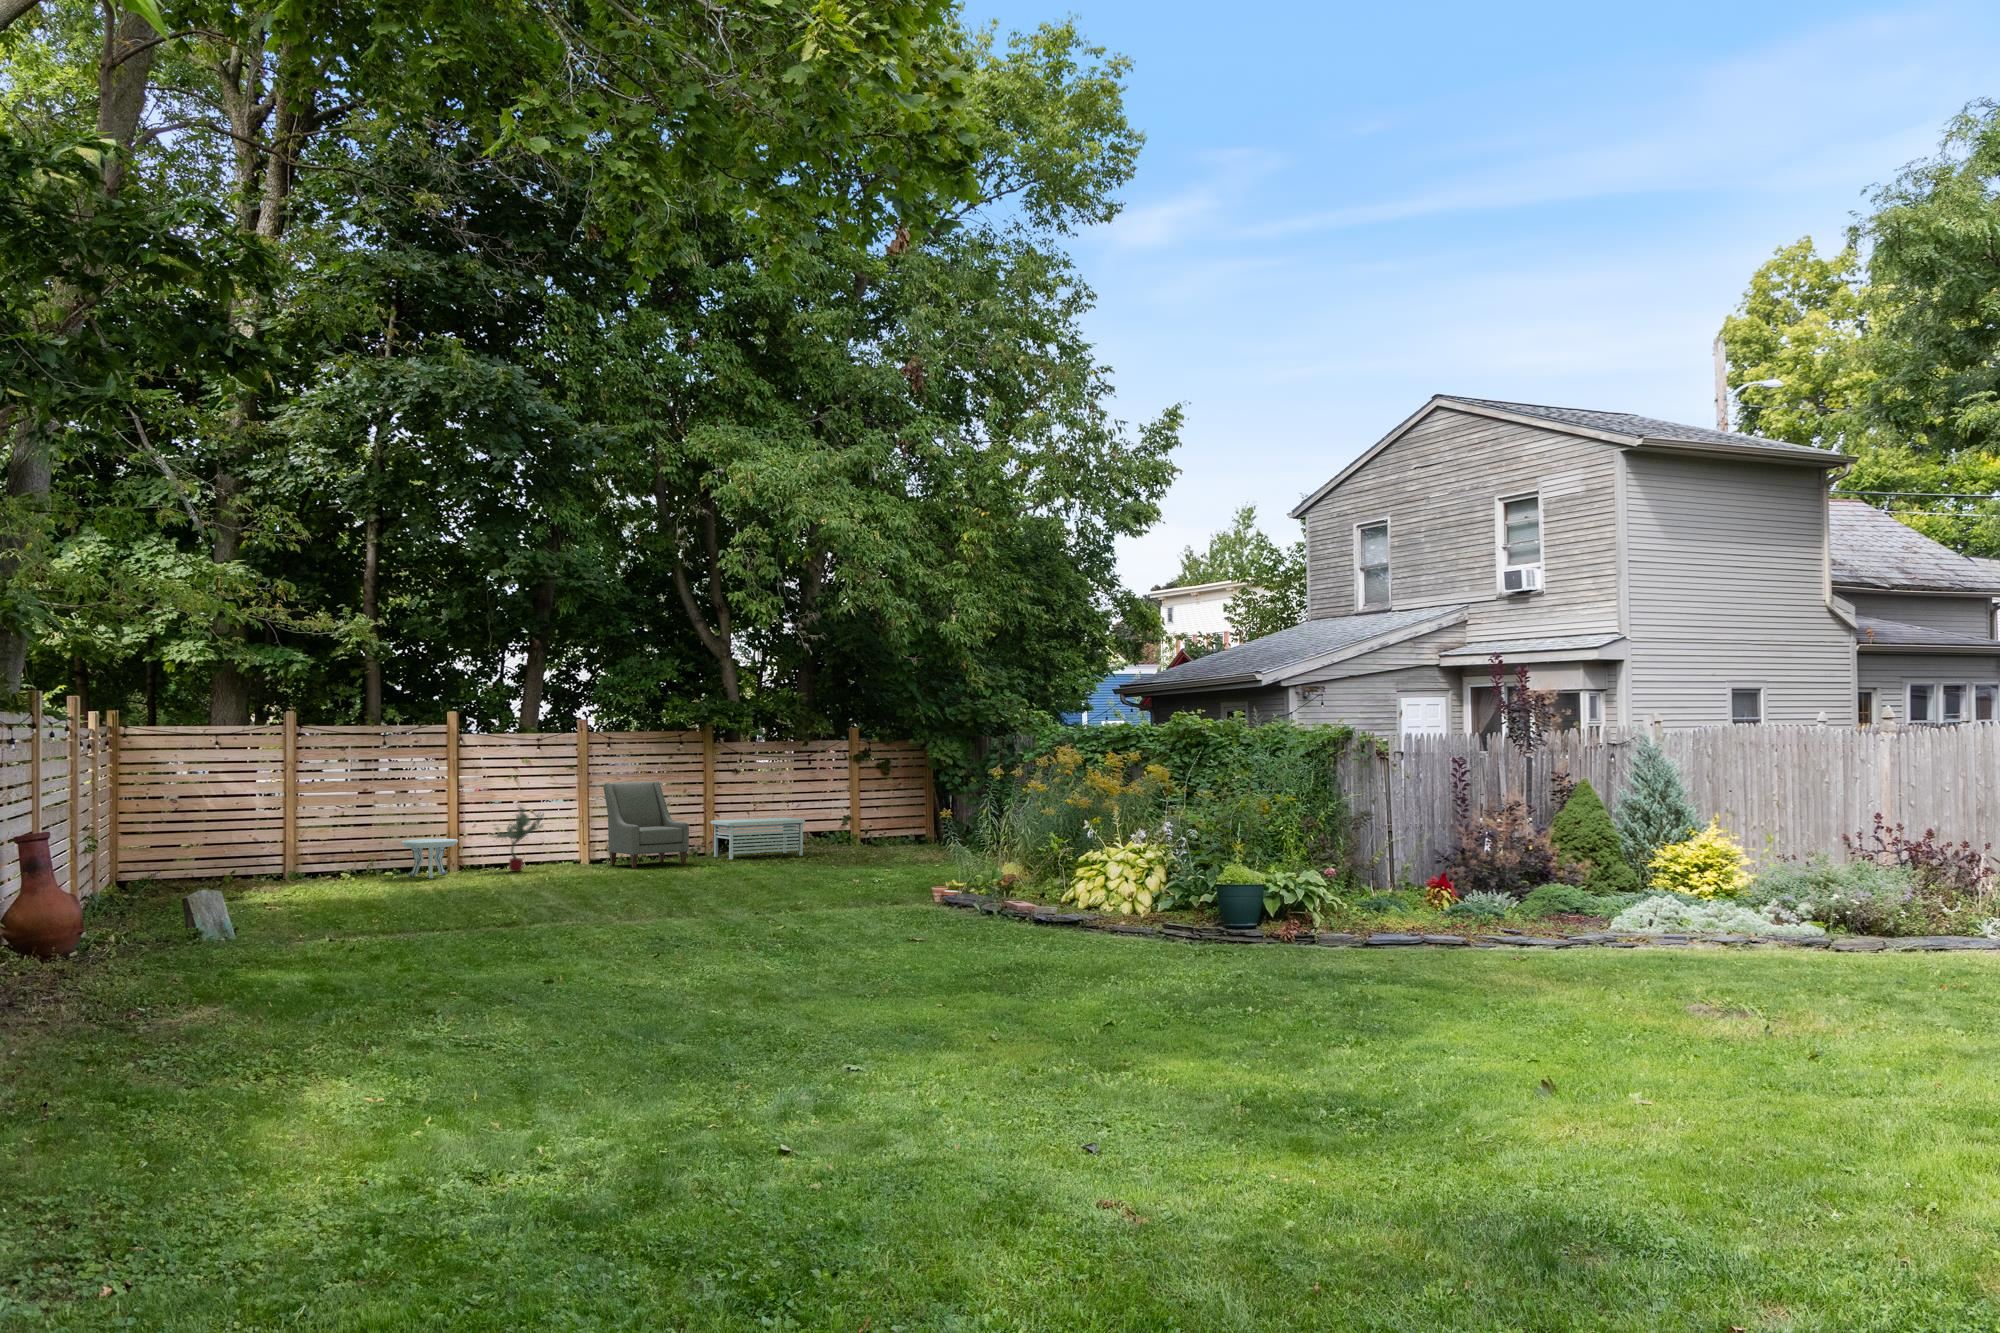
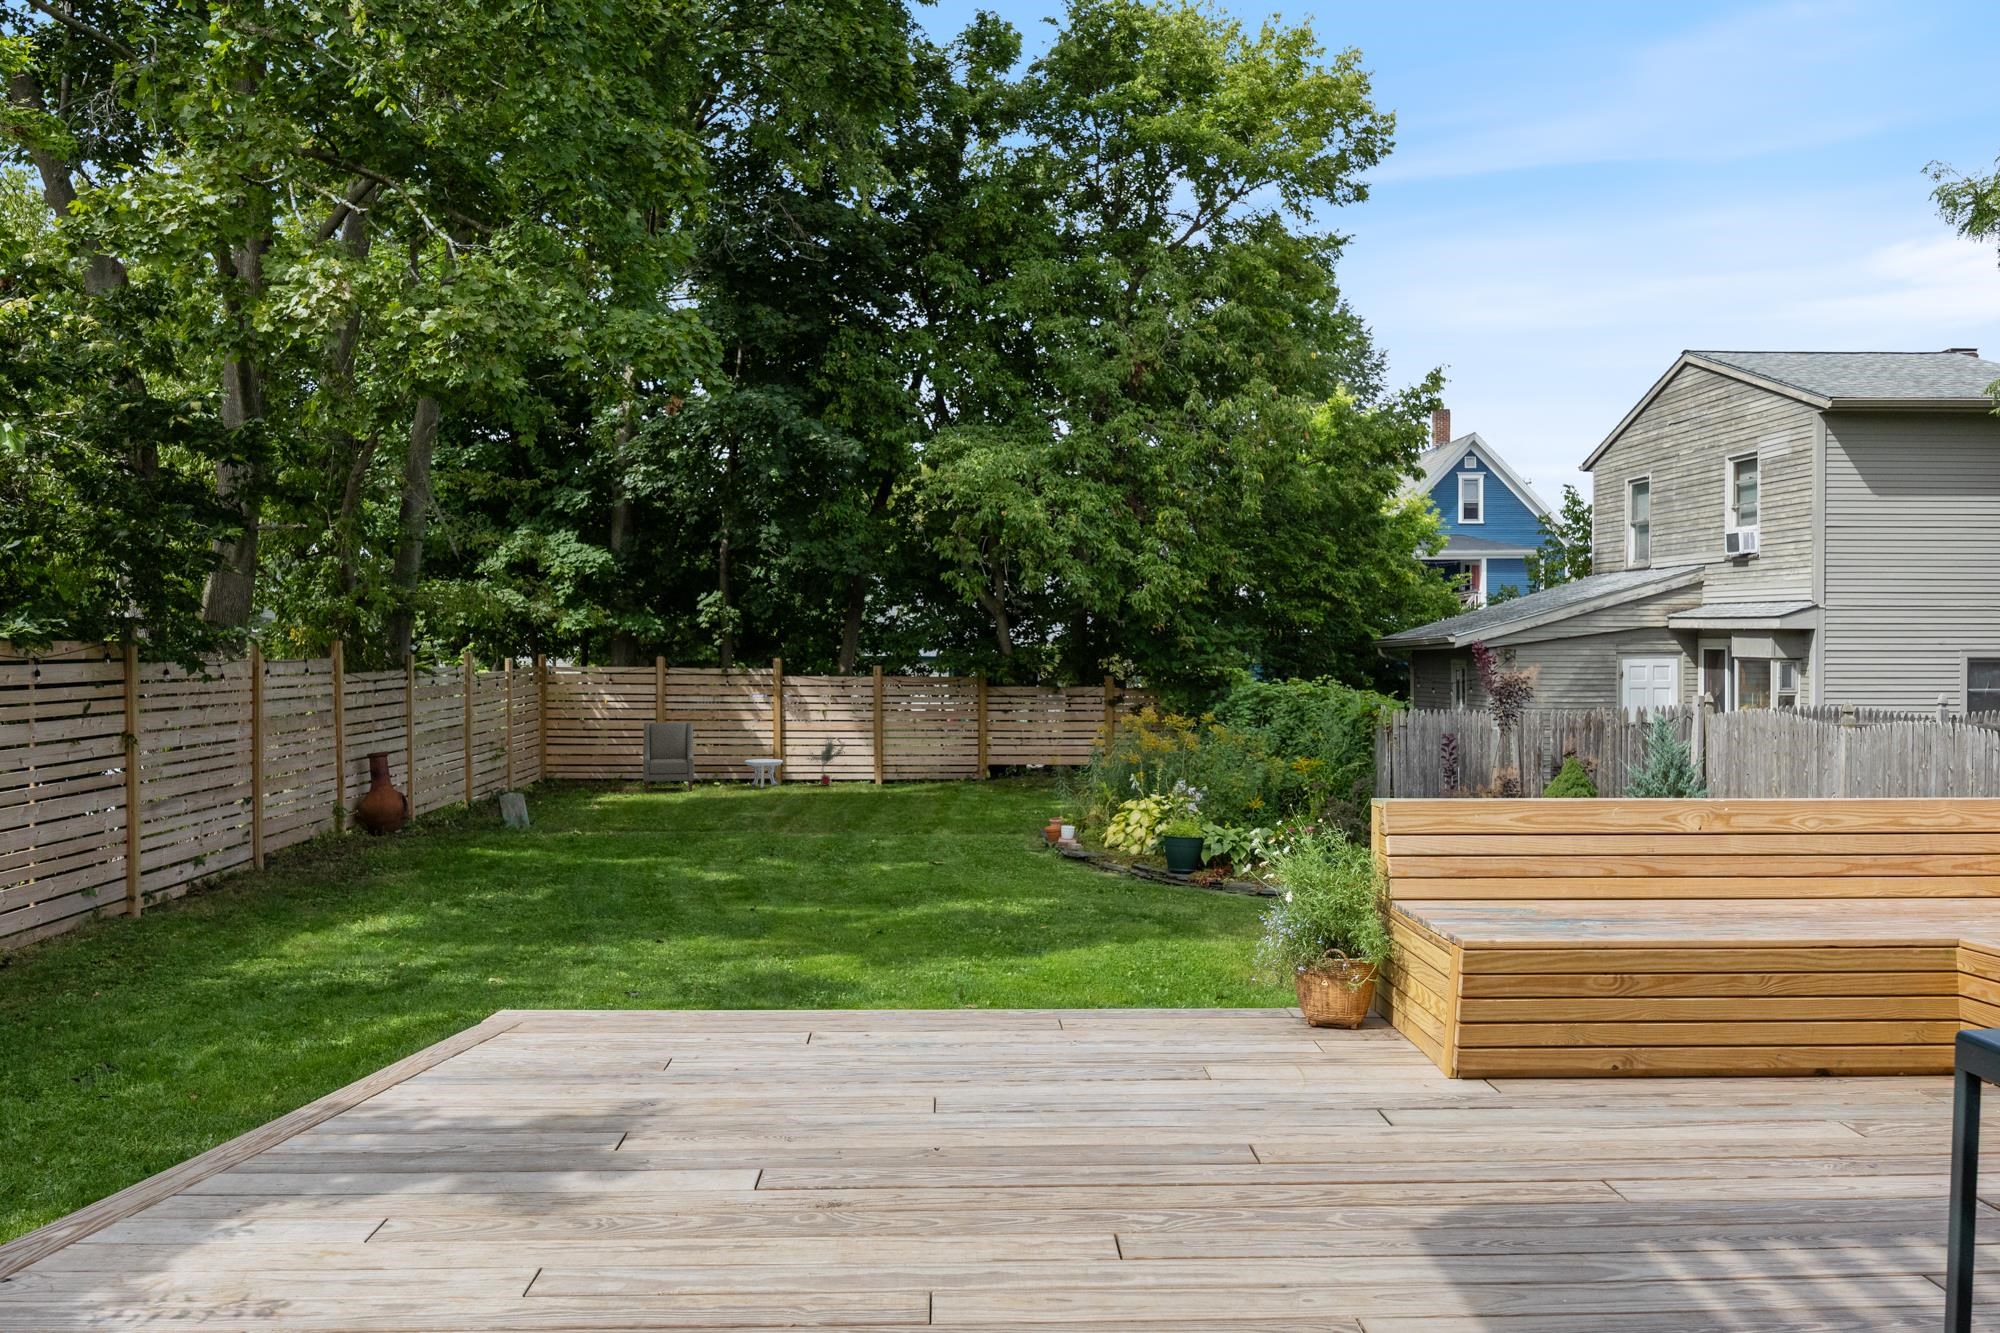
chair: present [603,782,689,868] -> present [643,723,694,792]
storage bench: present [711,818,805,860] -> none [982,750,1054,783]

